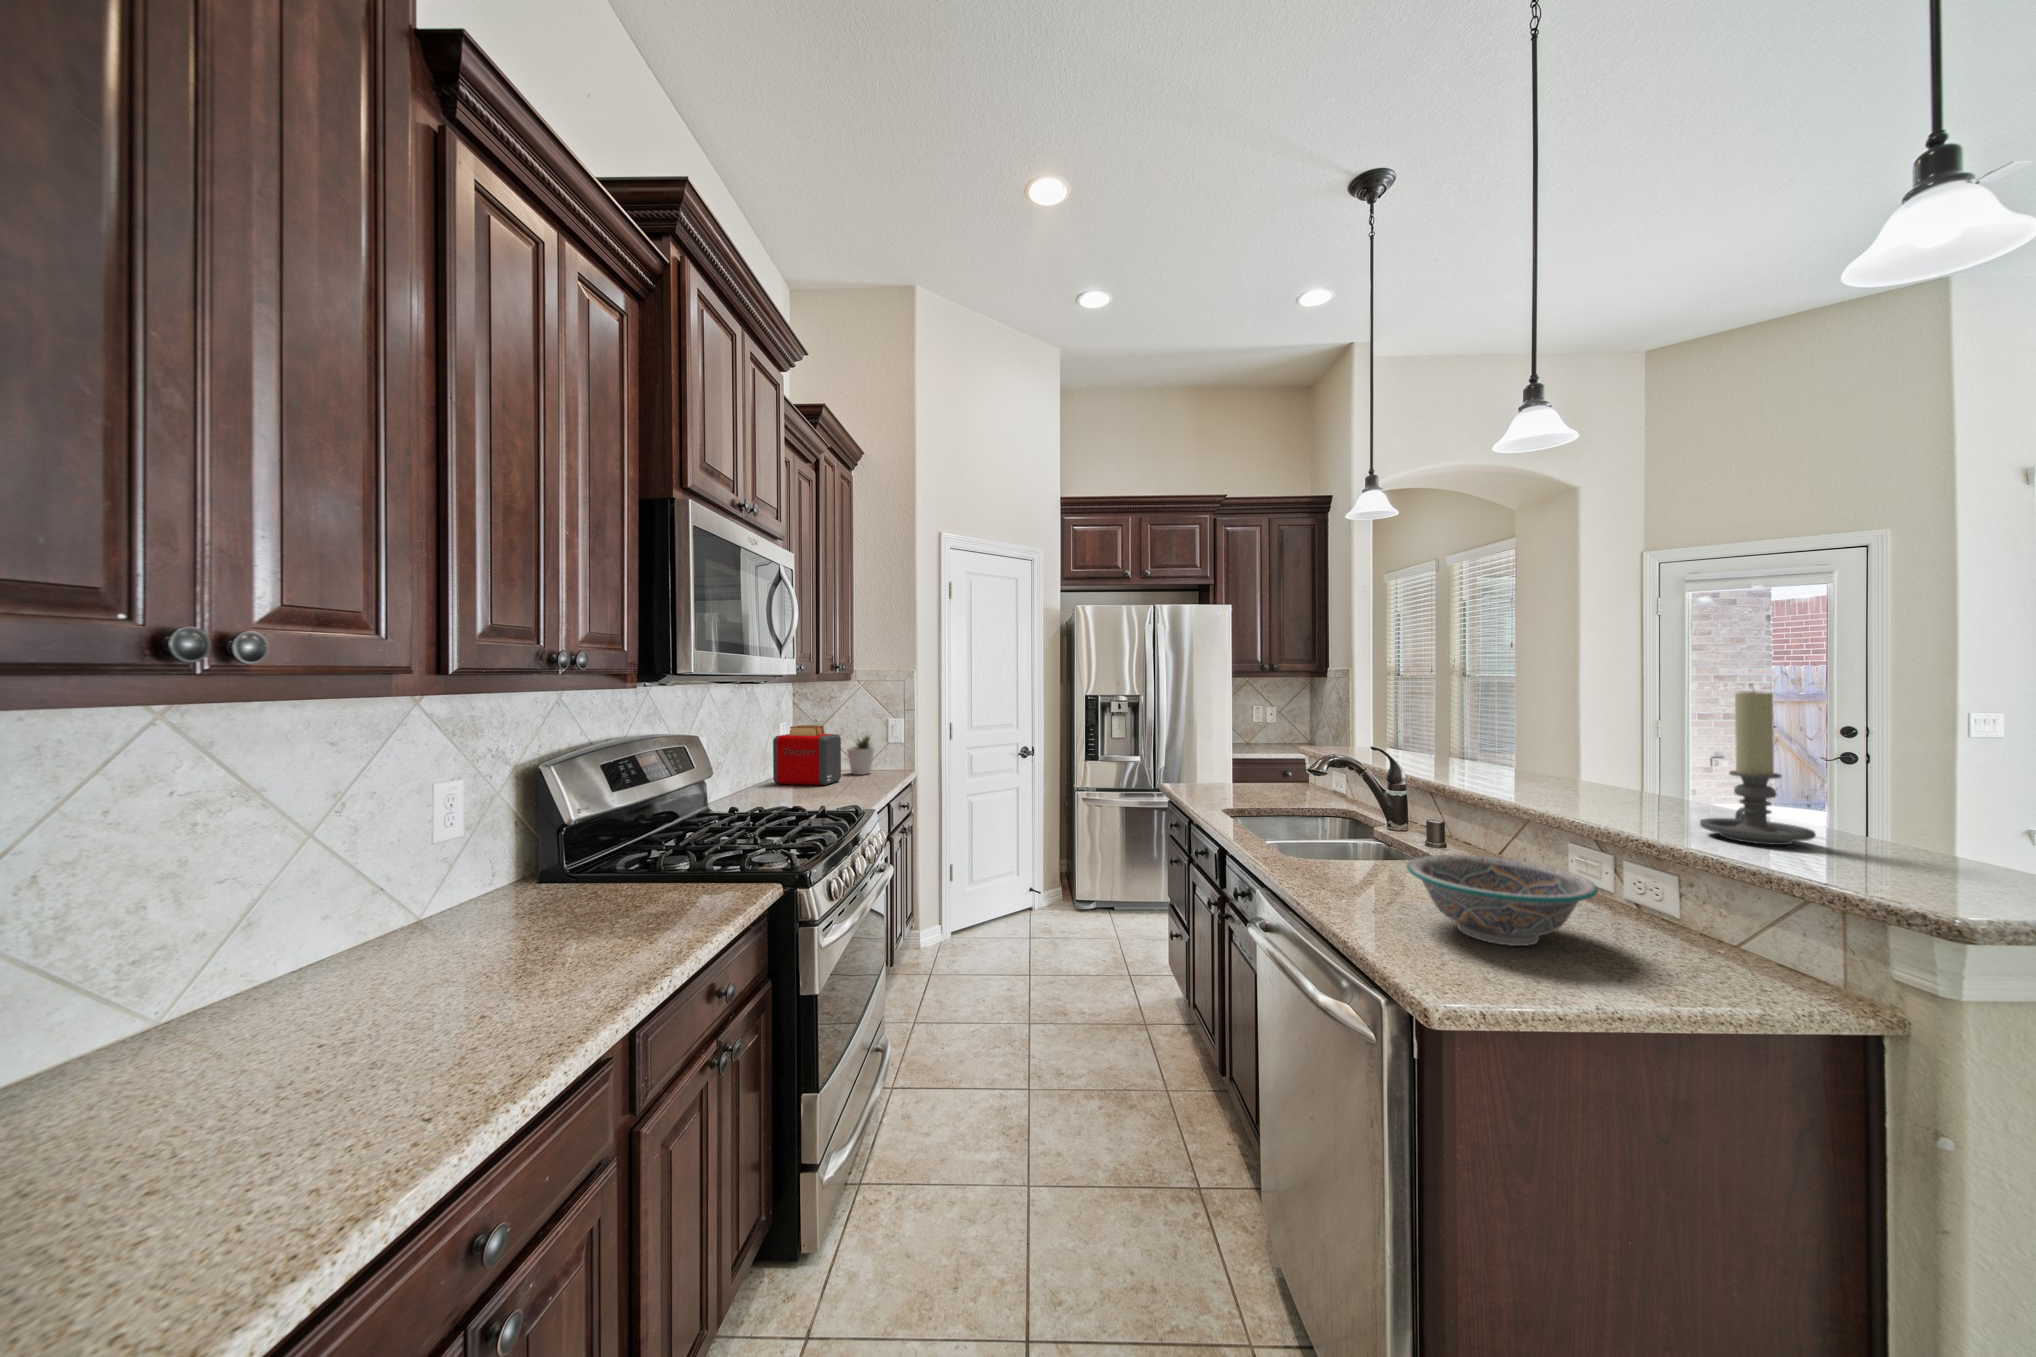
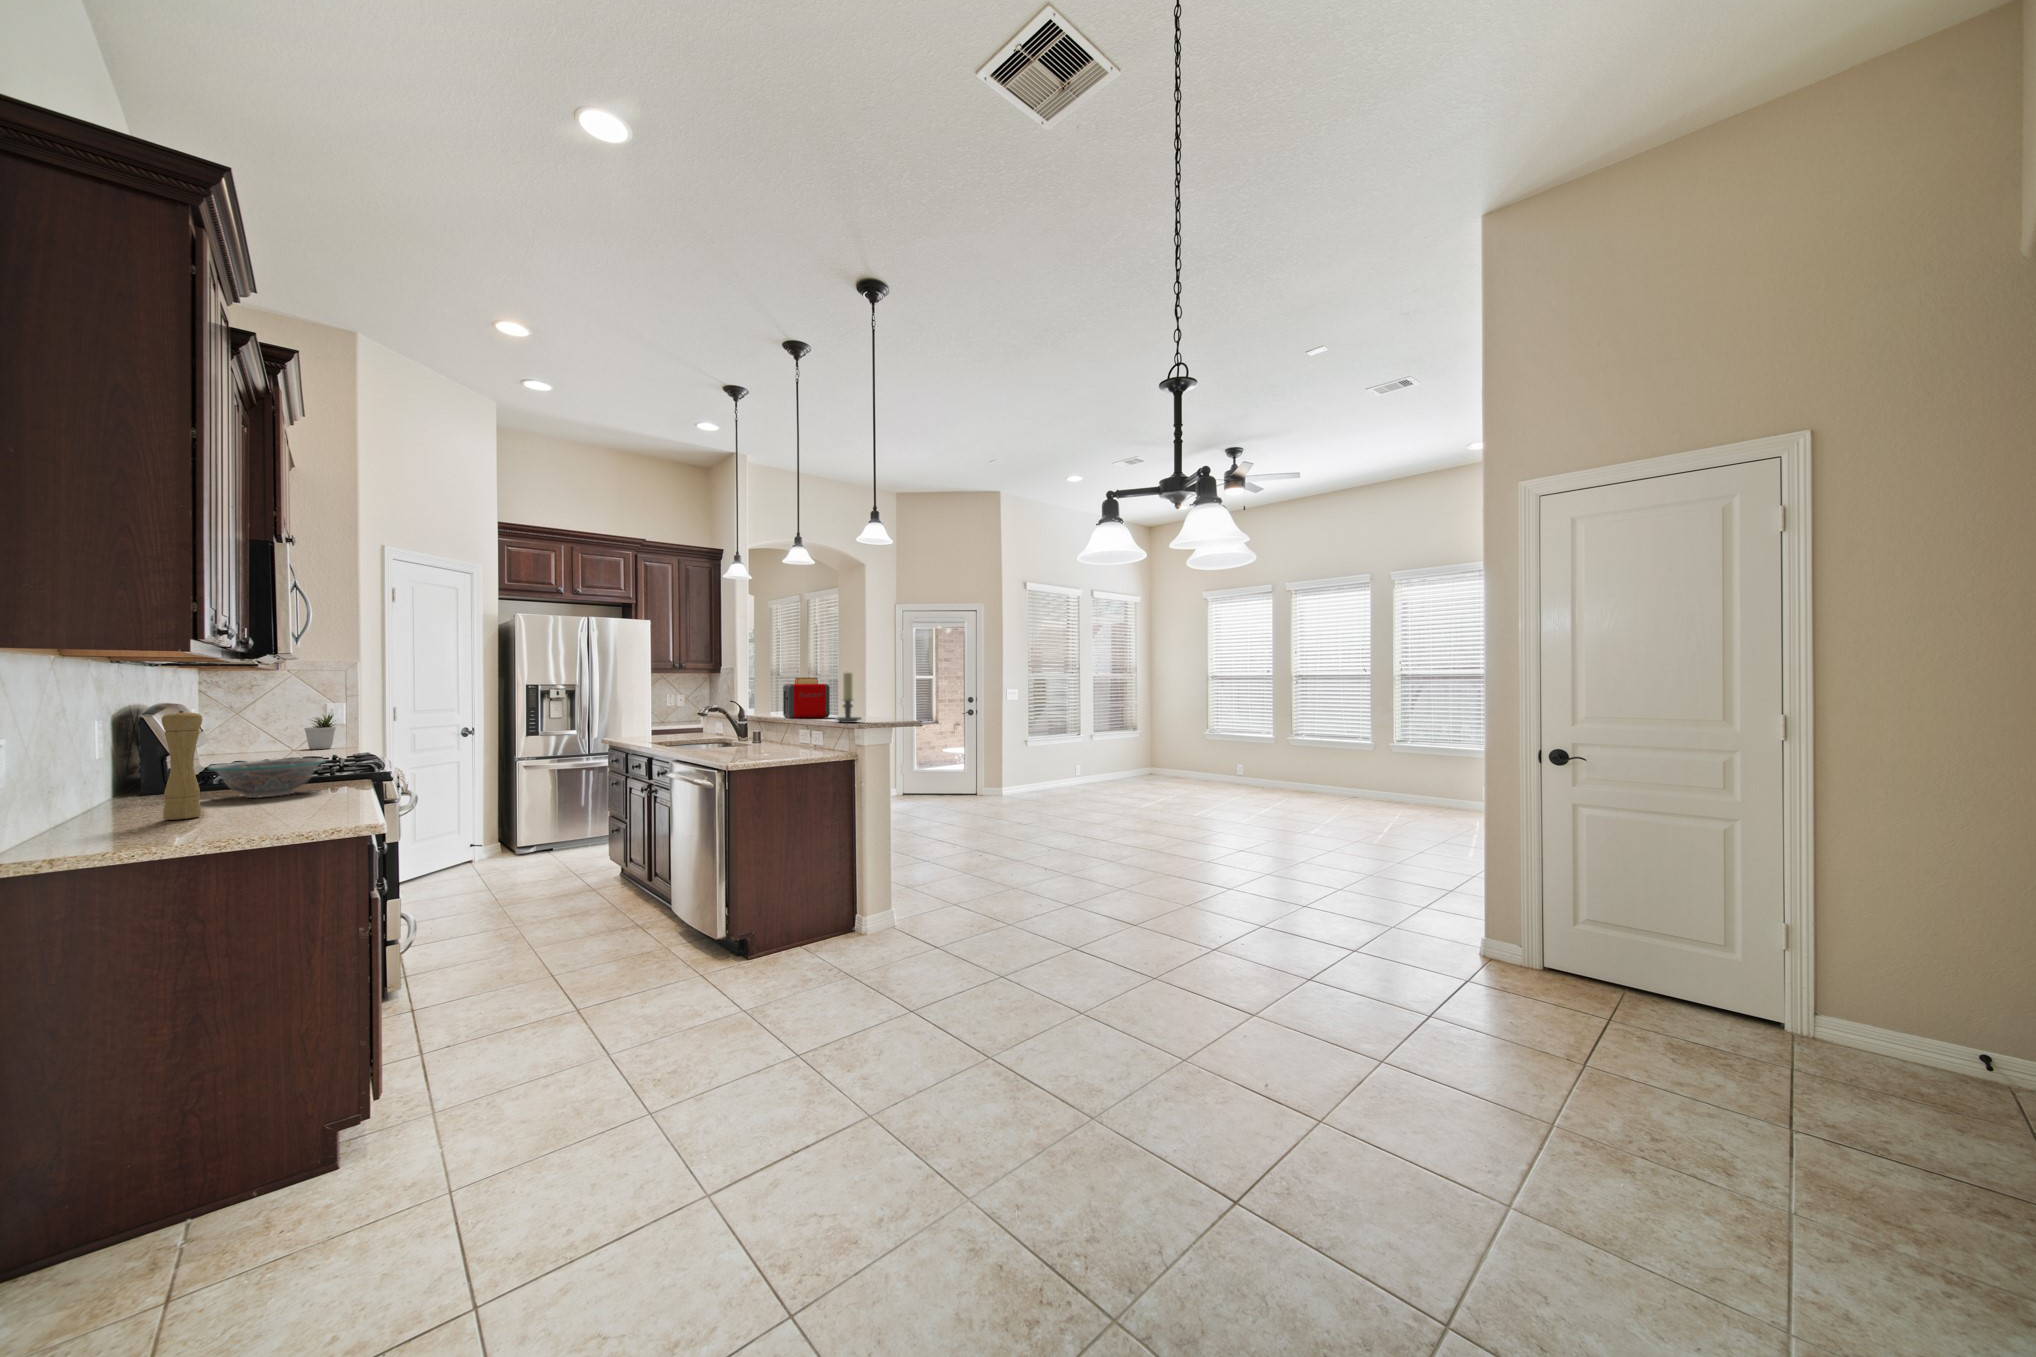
toaster: present [773,725,841,785] -> present [783,677,830,719]
pepper mill: none [73,813,176,1084] -> present [162,711,202,820]
bowl: present [1407,855,1598,946] -> present [208,758,326,798]

